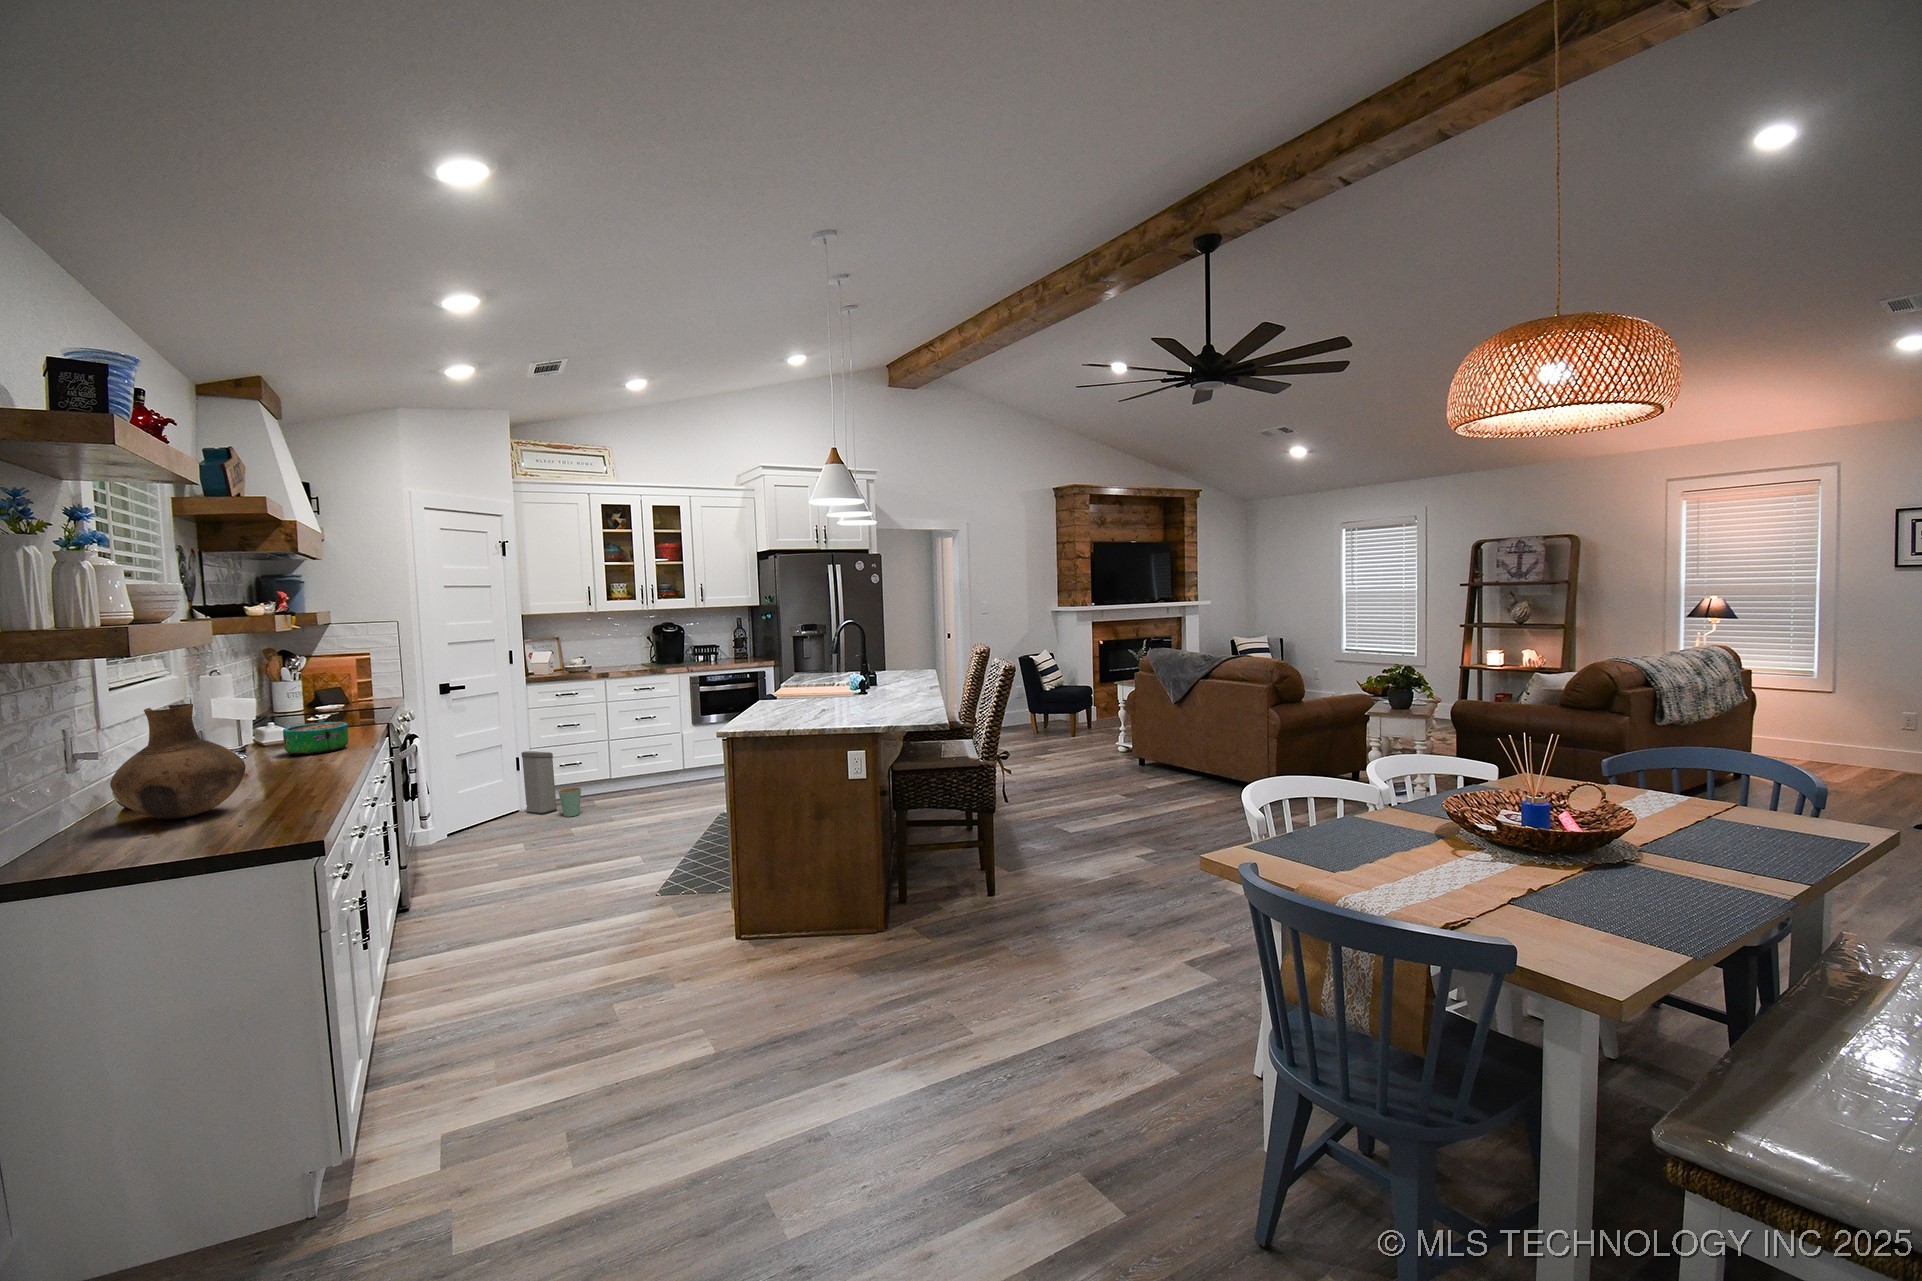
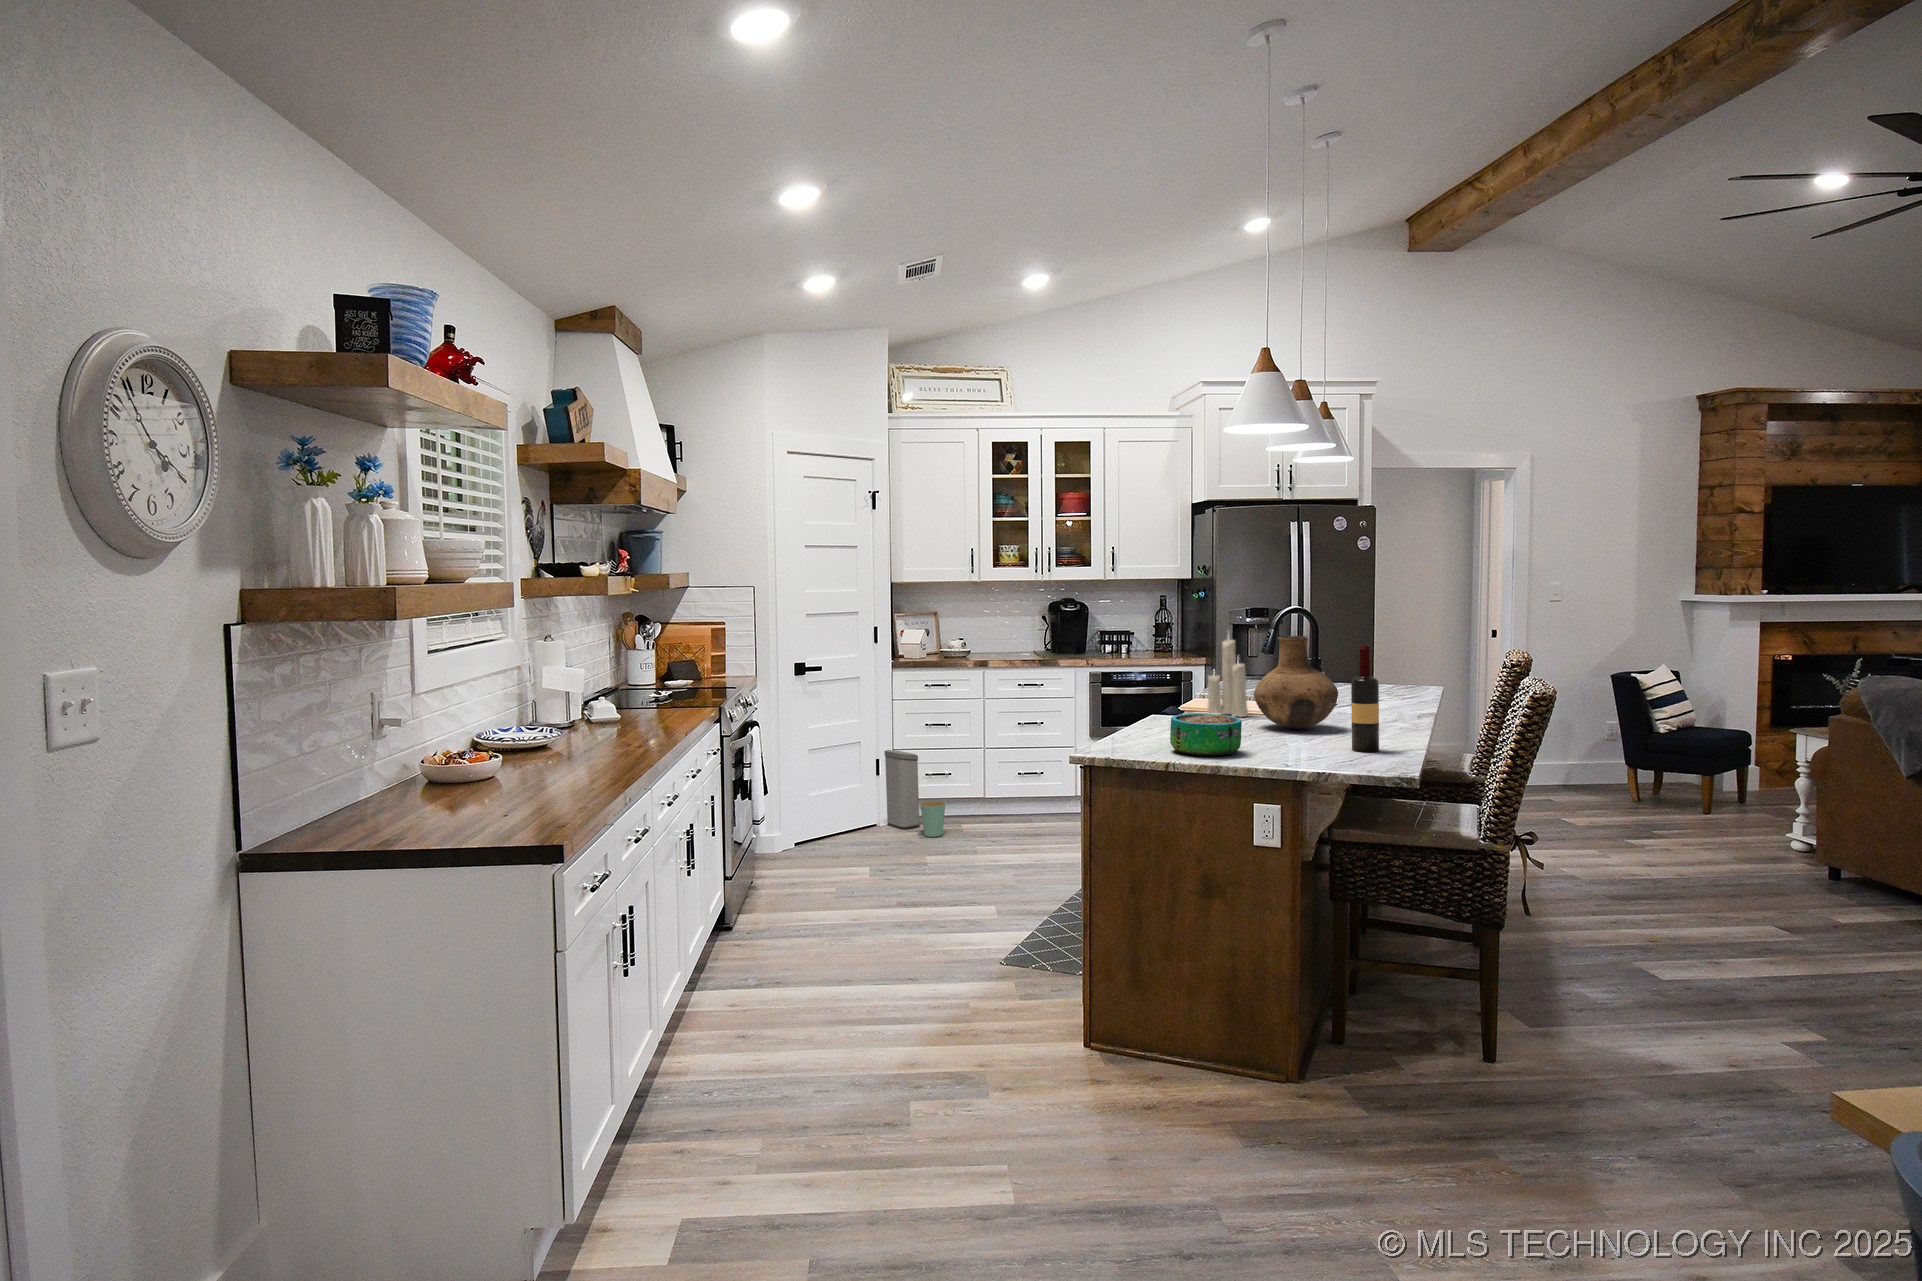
candle: none [799,636,828,697] -> present [1207,639,1248,717]
wine bottle: none [900,644,918,711] -> present [1351,645,1379,752]
vase: present [110,704,246,819] -> present [1254,636,1338,729]
decorative bowl: present [283,722,349,754] -> present [1170,713,1242,756]

